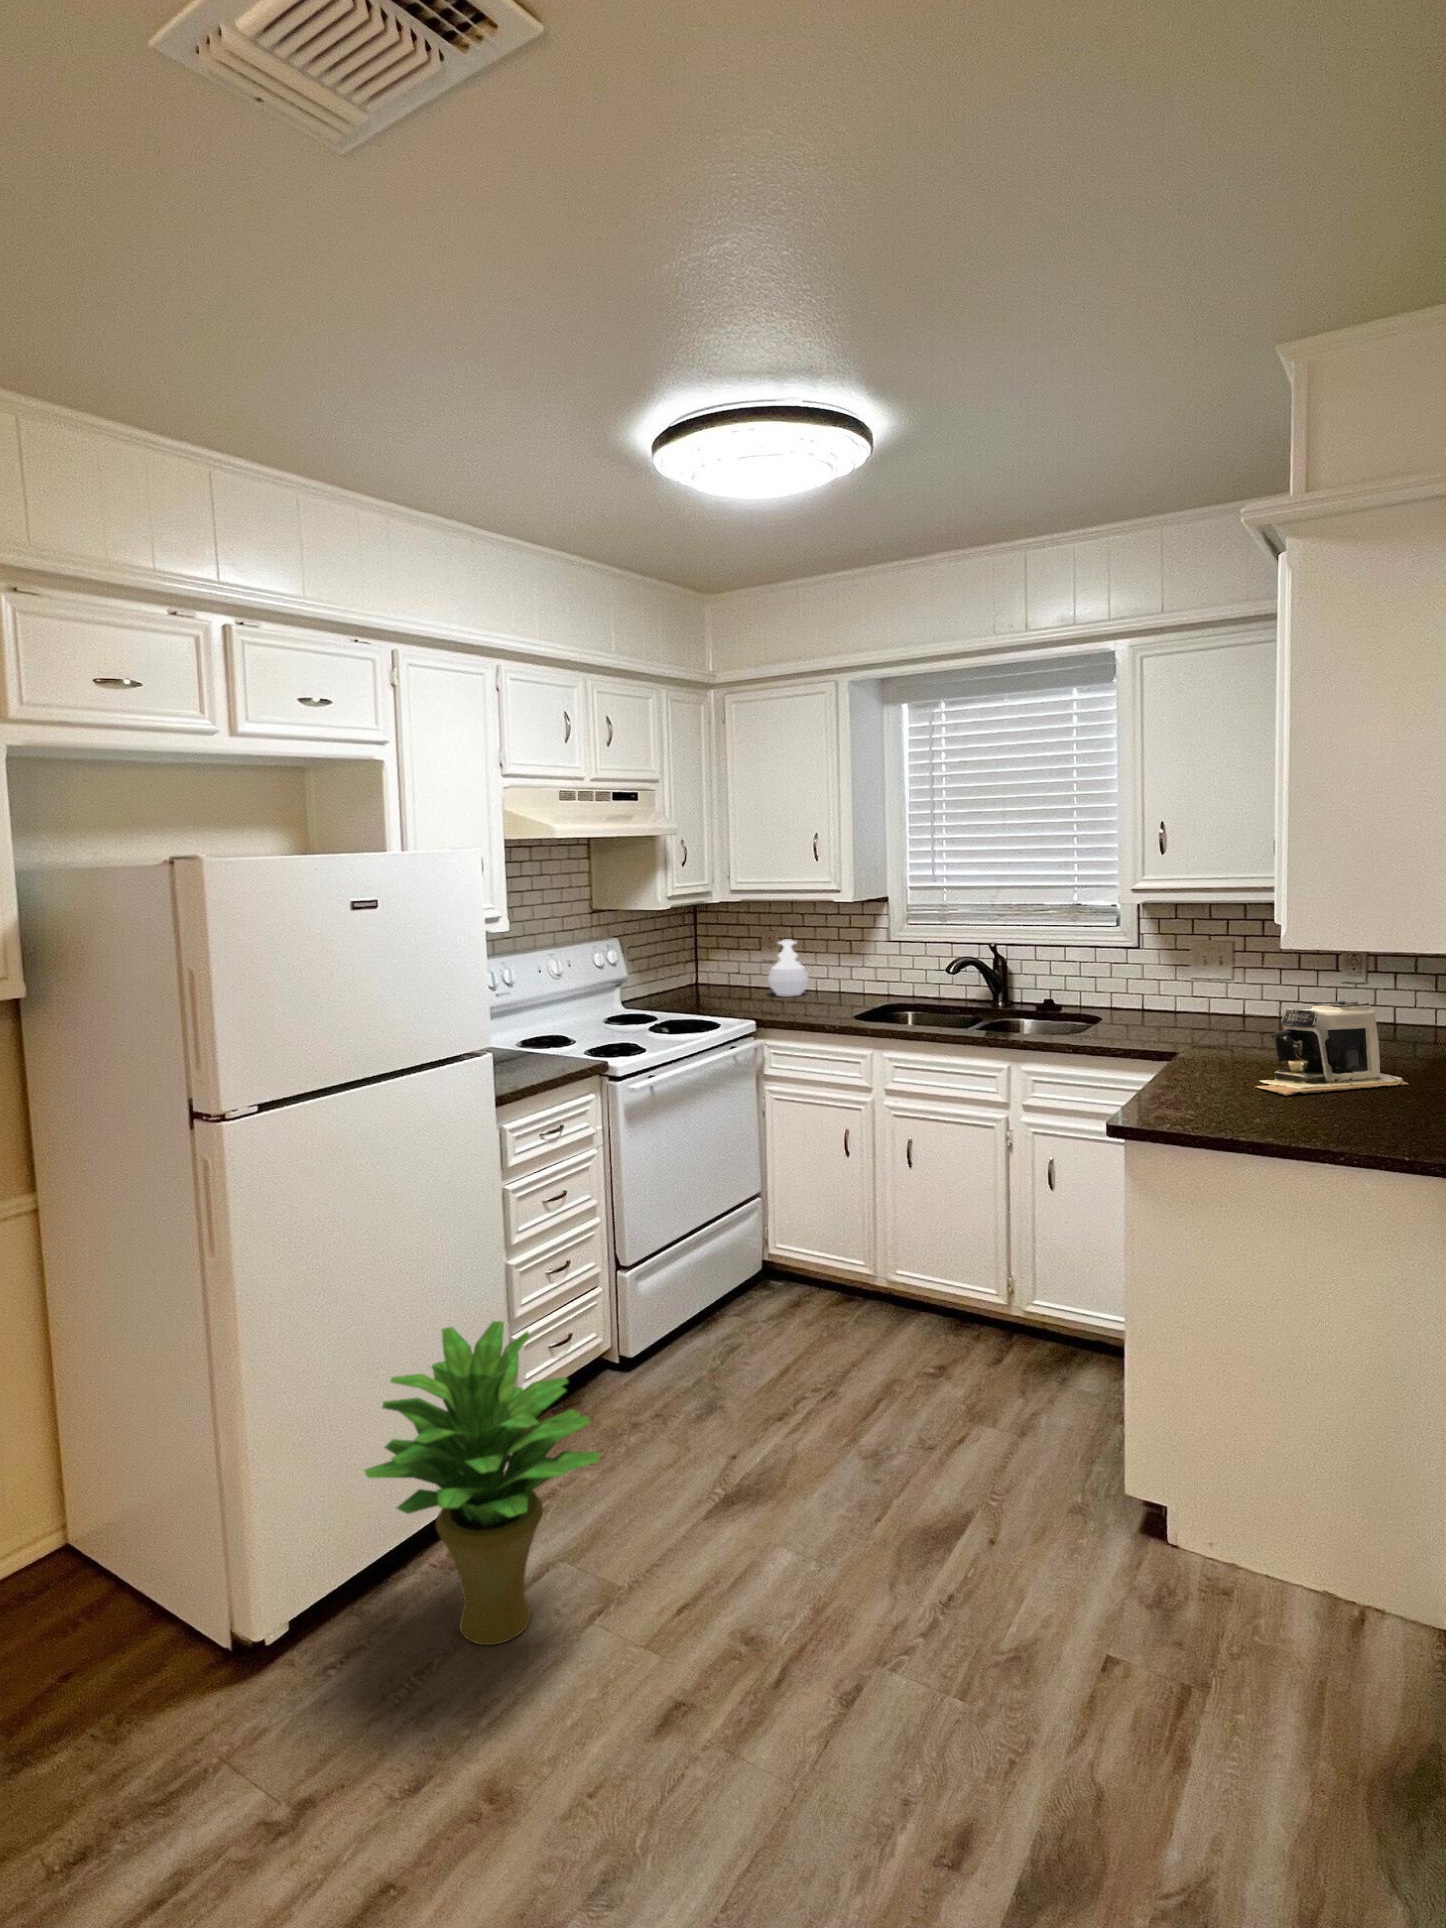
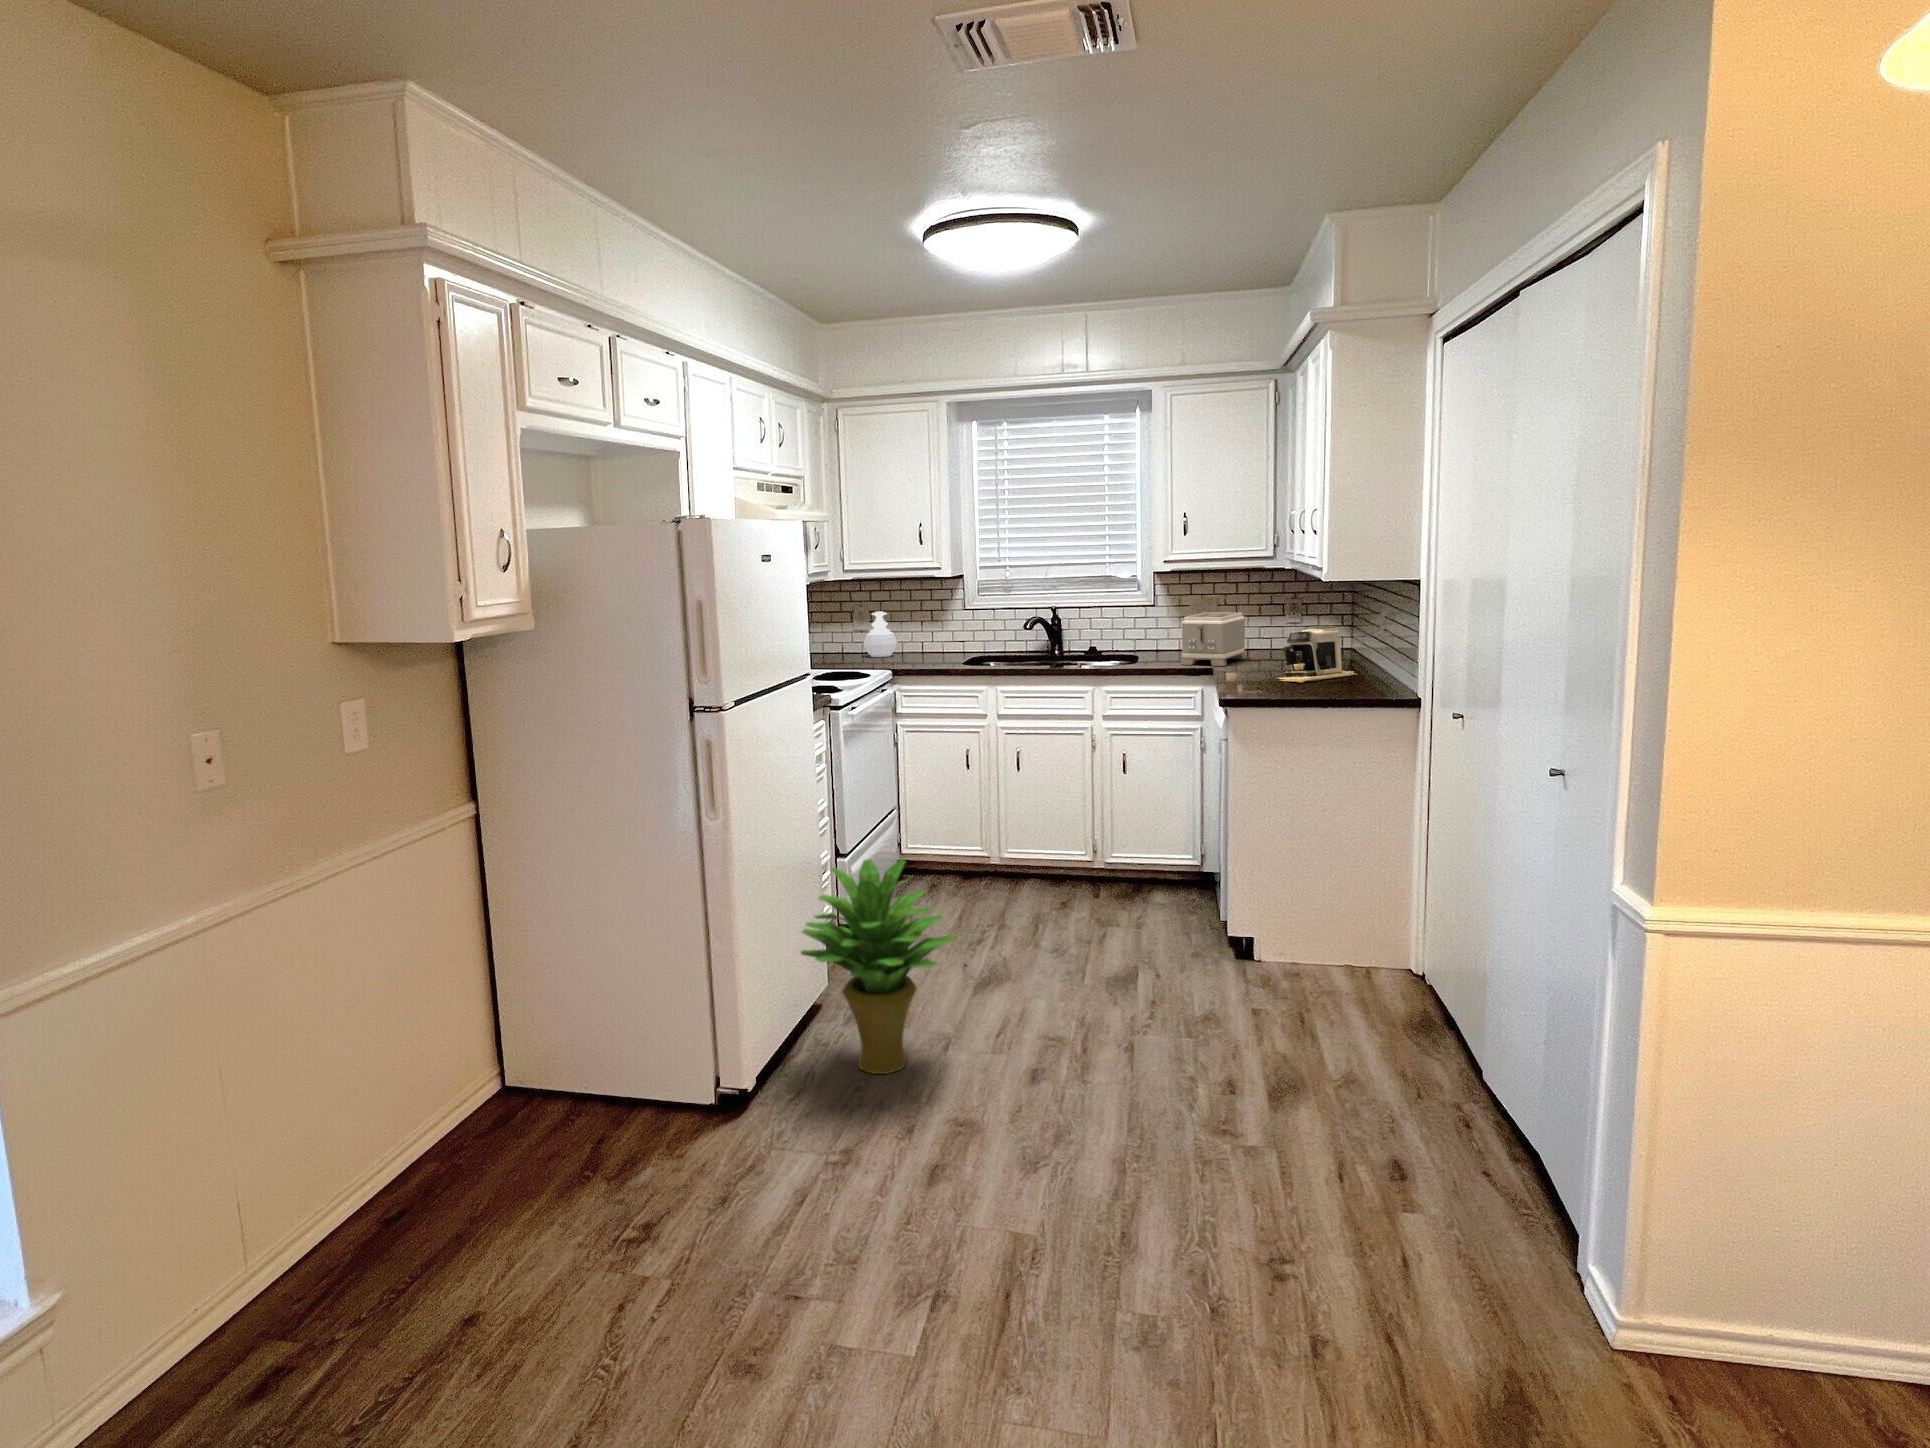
toaster: none [1146,961,1265,1047] -> present [1180,612,1246,666]

